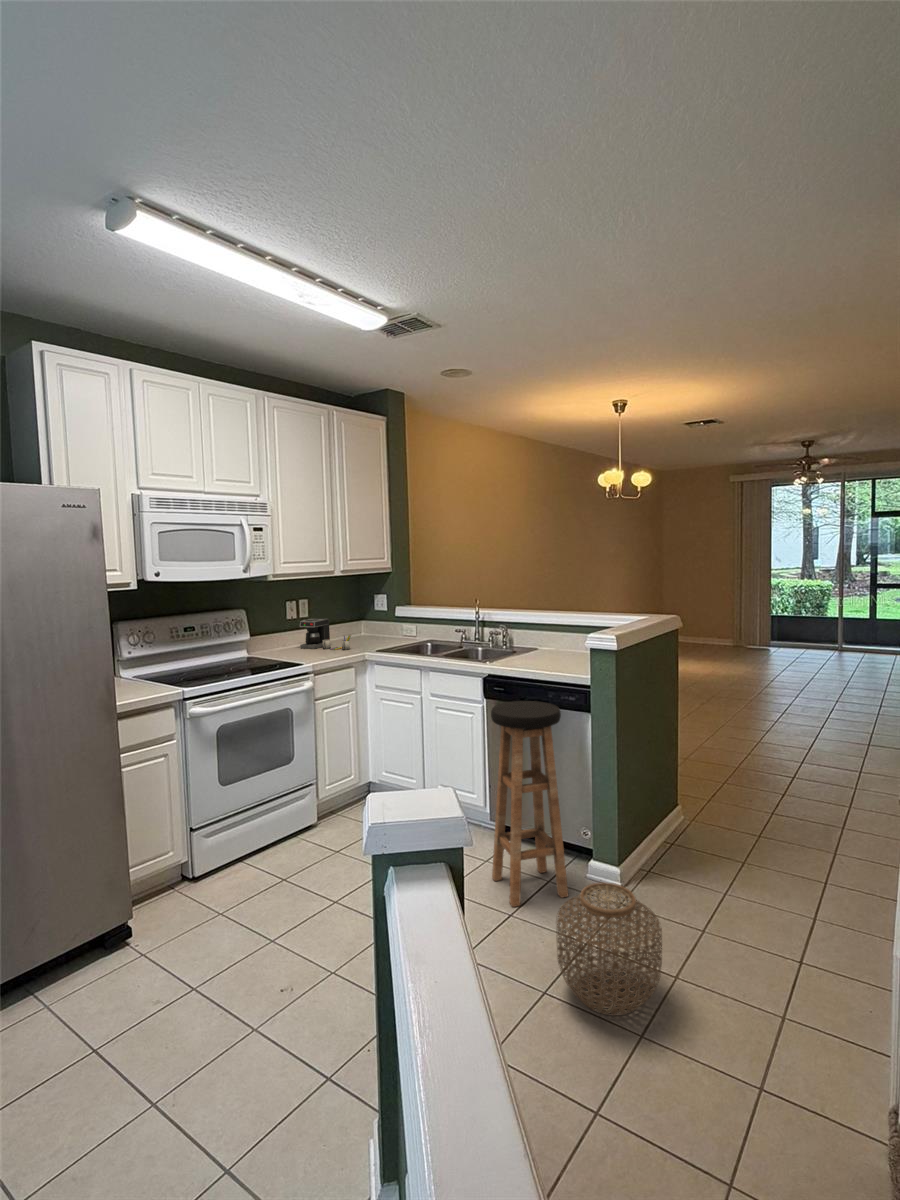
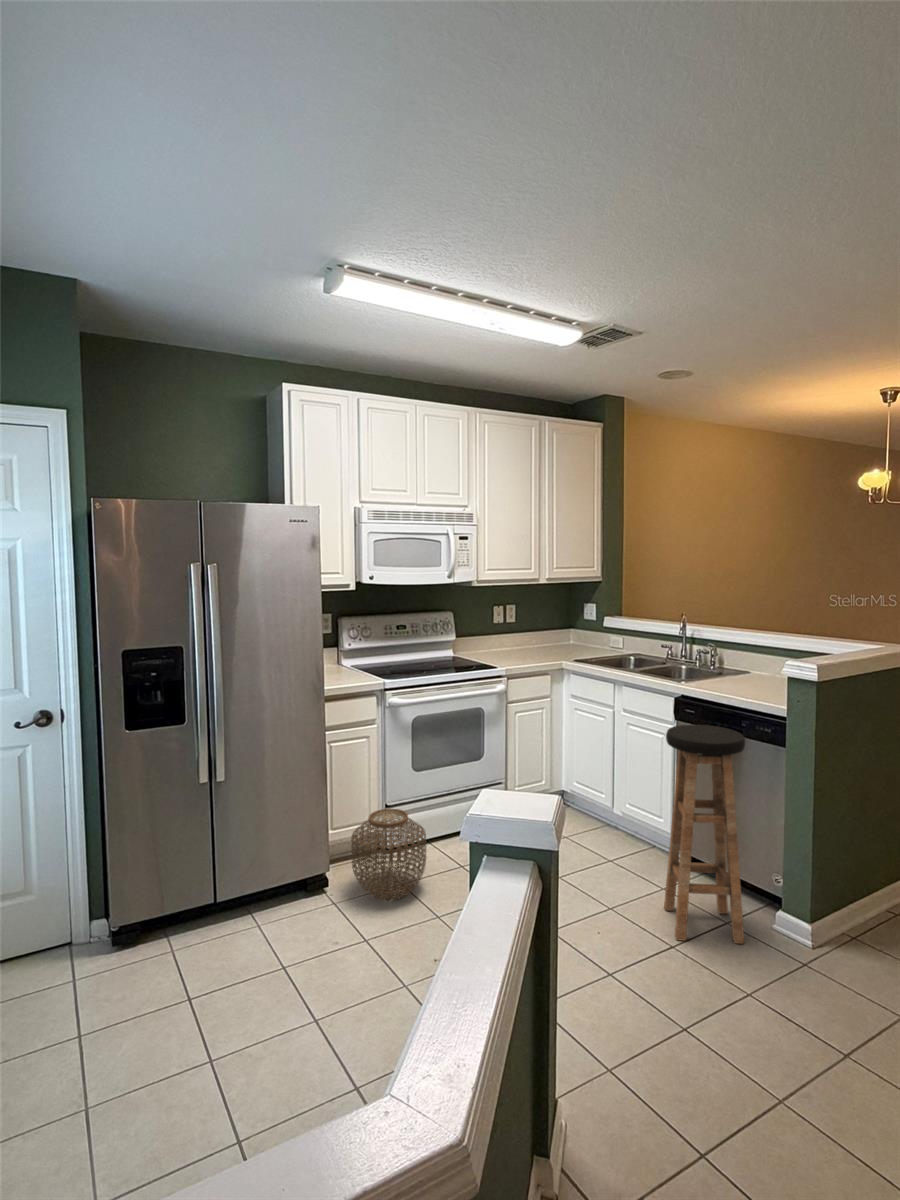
coffee maker: present [300,618,351,650] -> none [504,624,551,657]
woven basket: present [557,883,662,1015] -> present [351,809,426,900]

